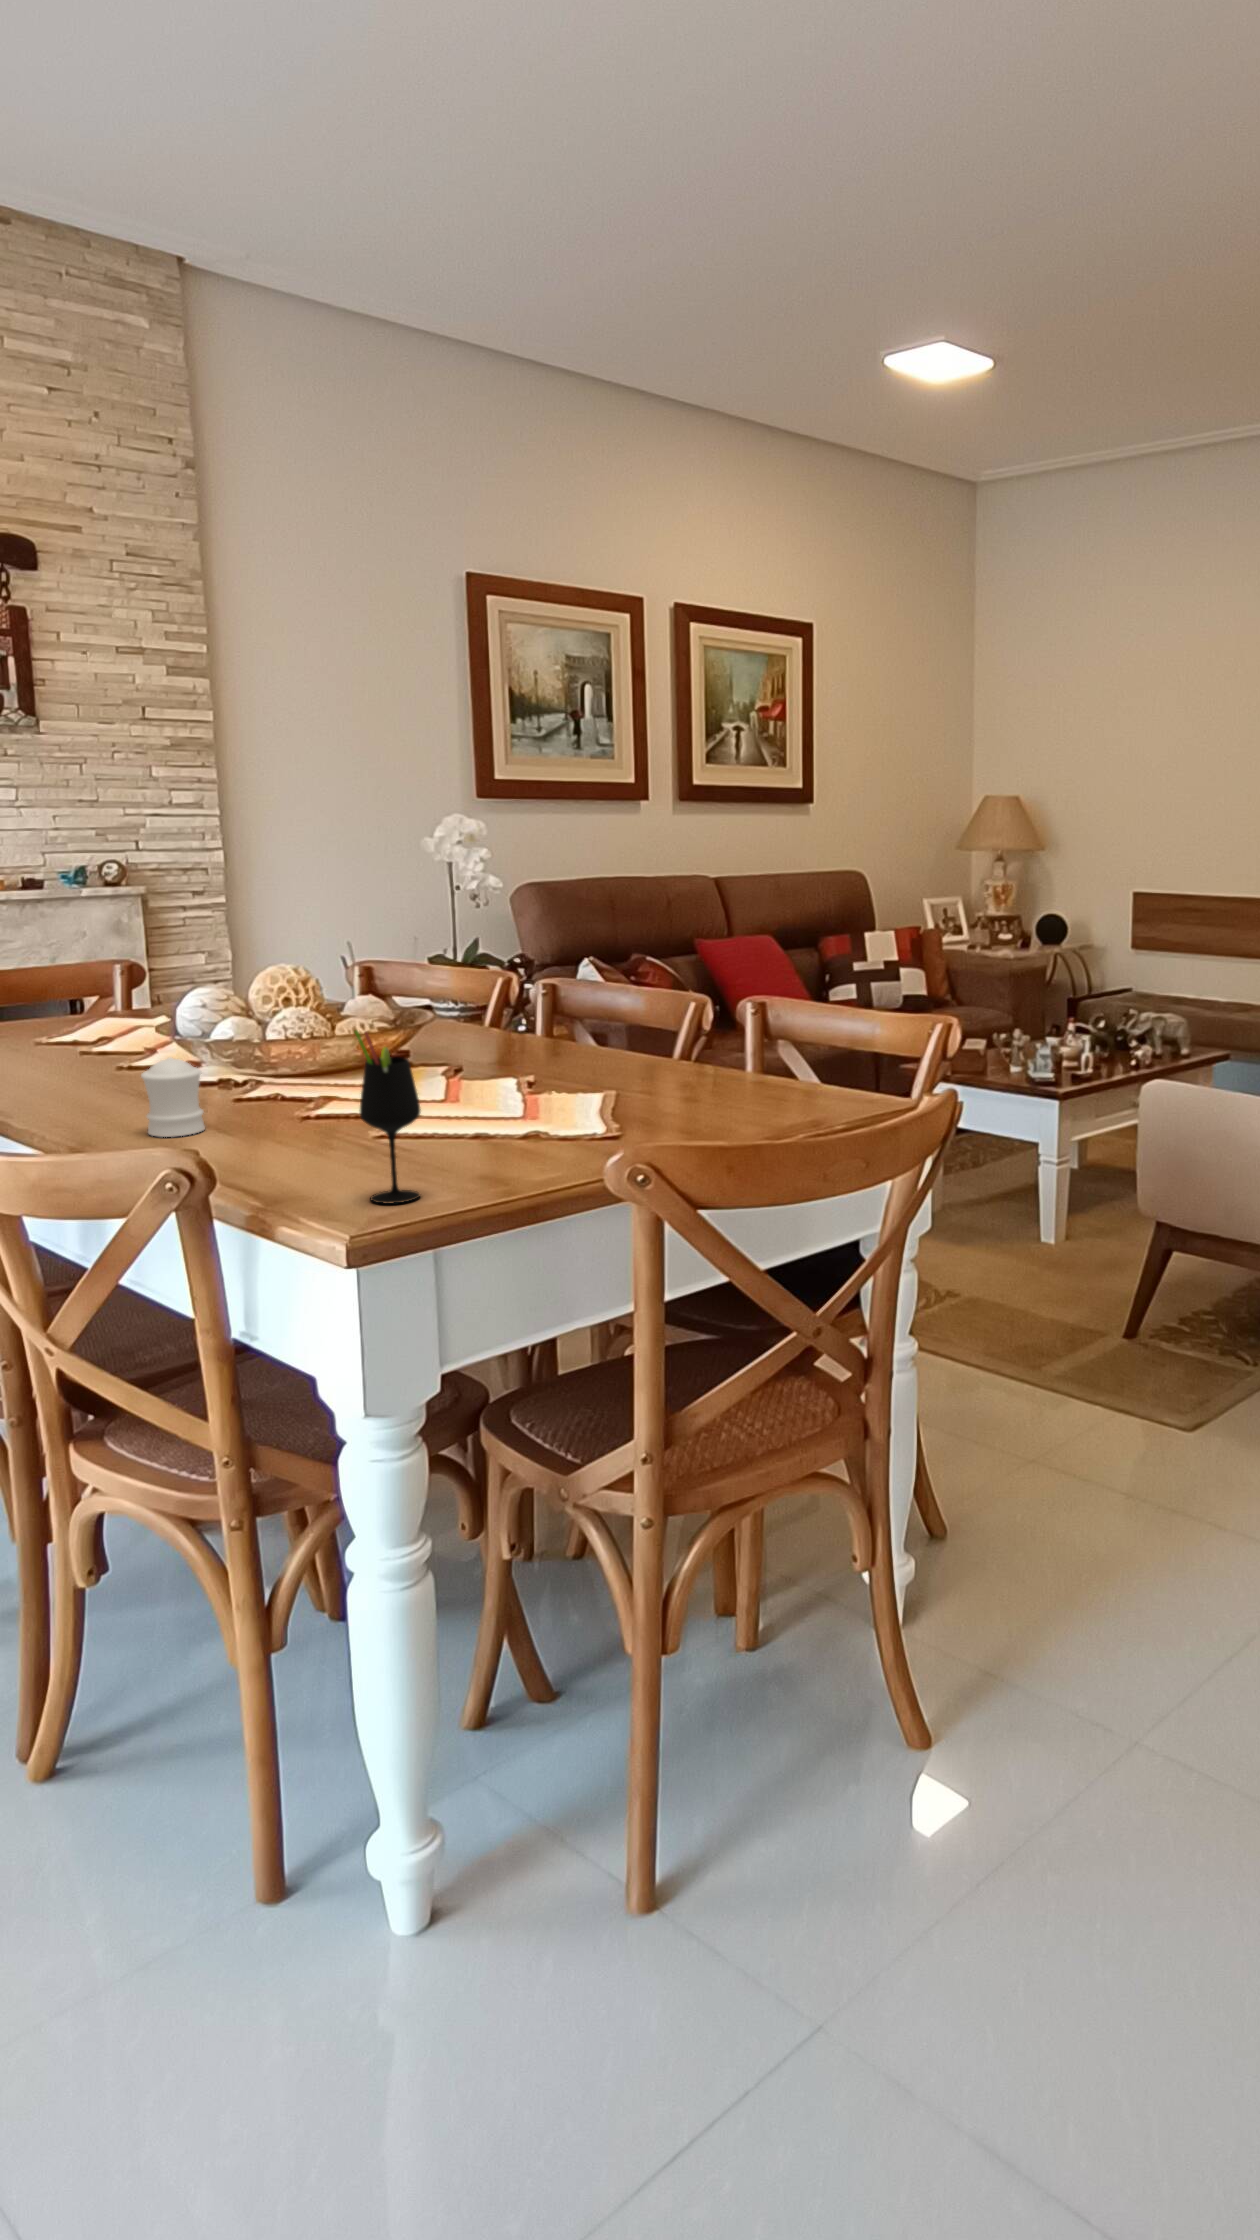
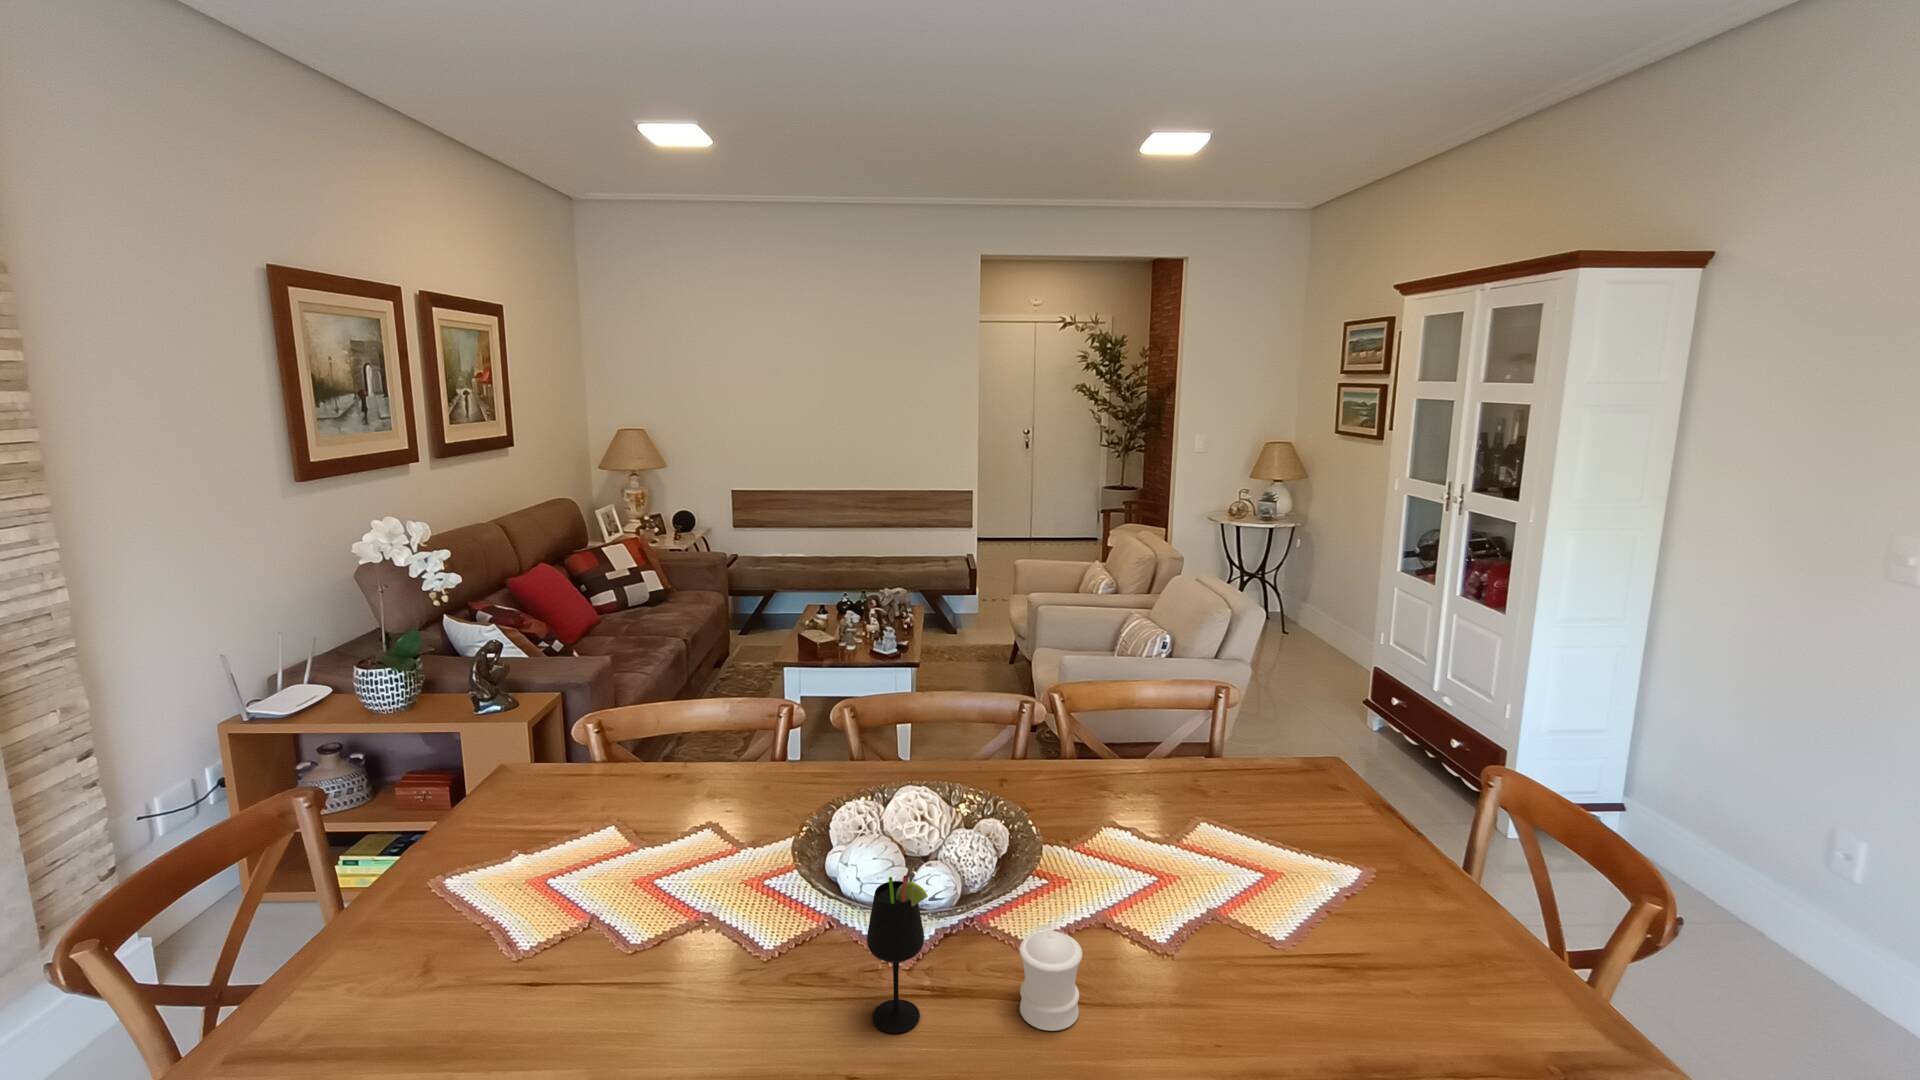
wine glass: present [354,1030,421,1204] -> present [867,876,928,1033]

